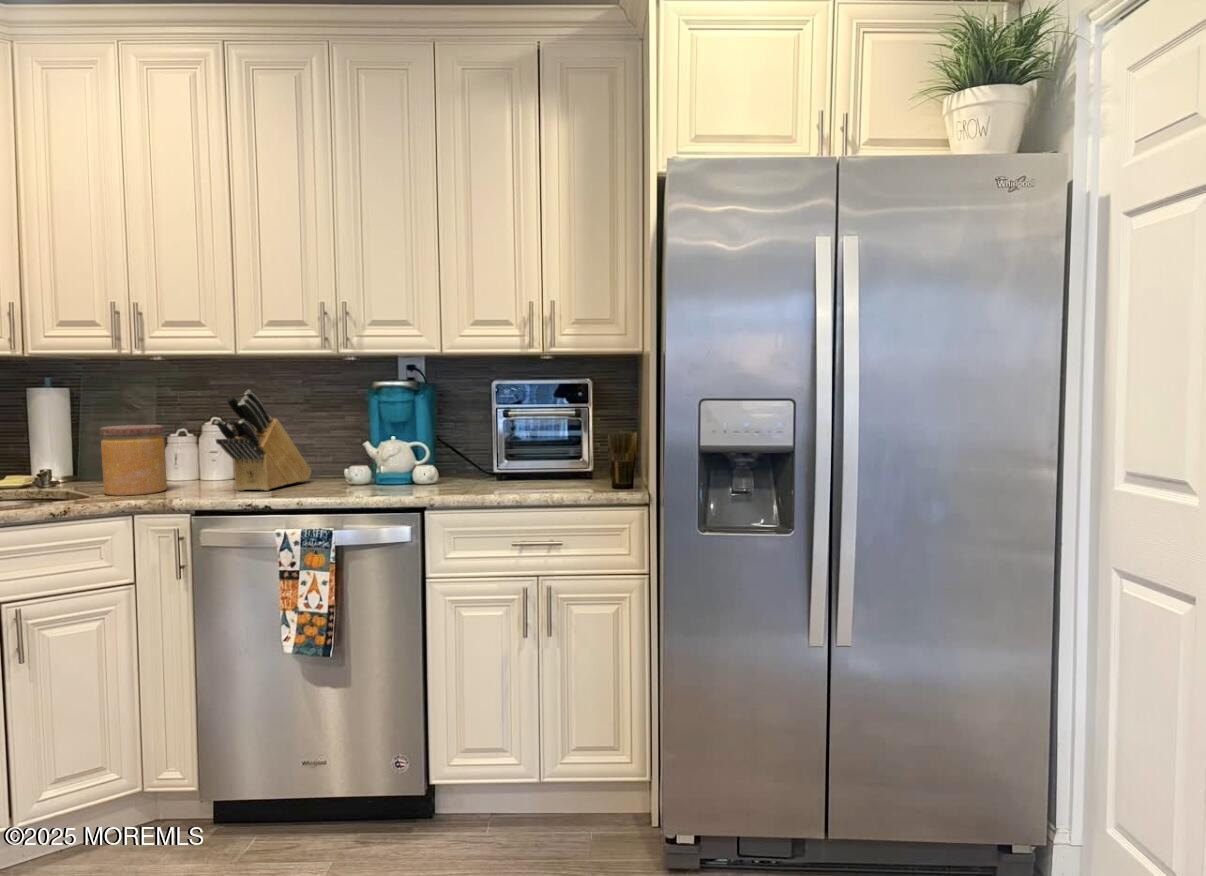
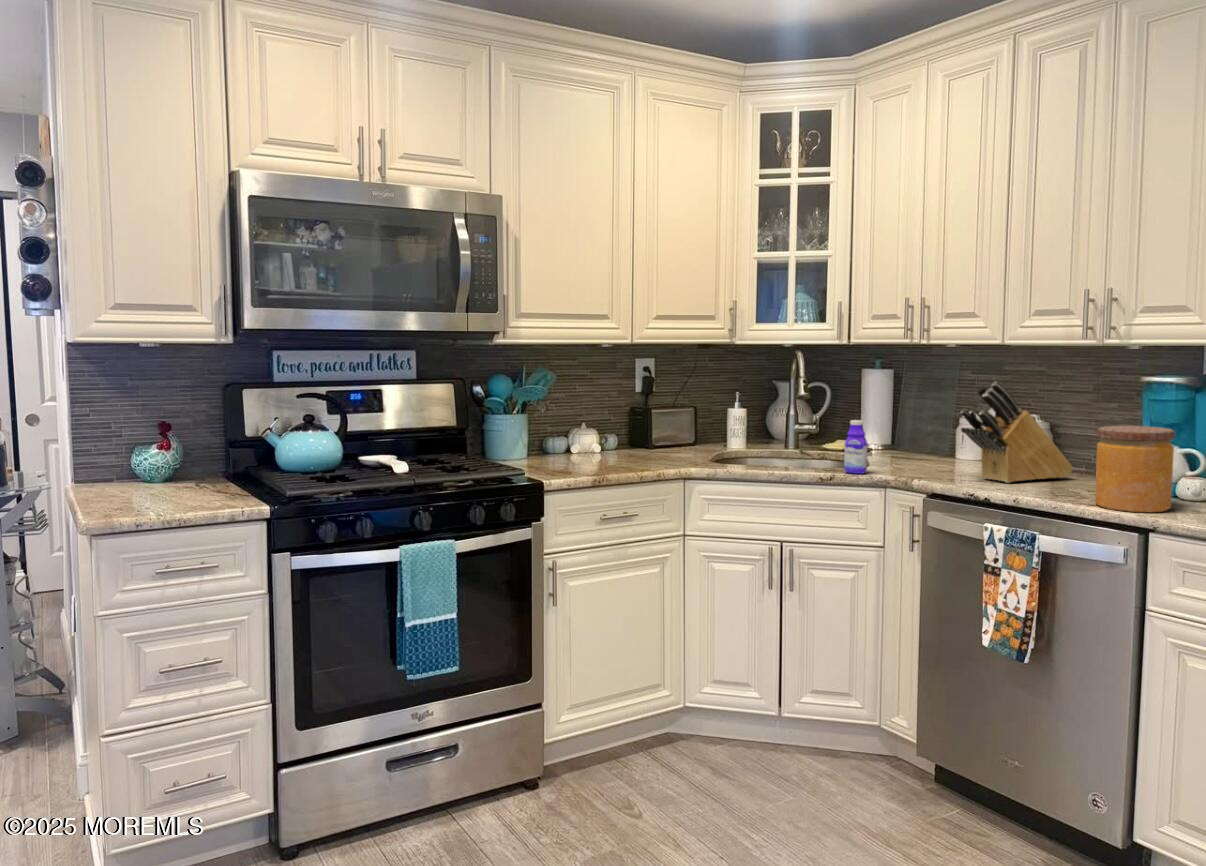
jar: present [100,425,167,496] -> present [1095,426,1175,512]
bottle: none [70,440,103,504] -> present [844,420,868,474]

